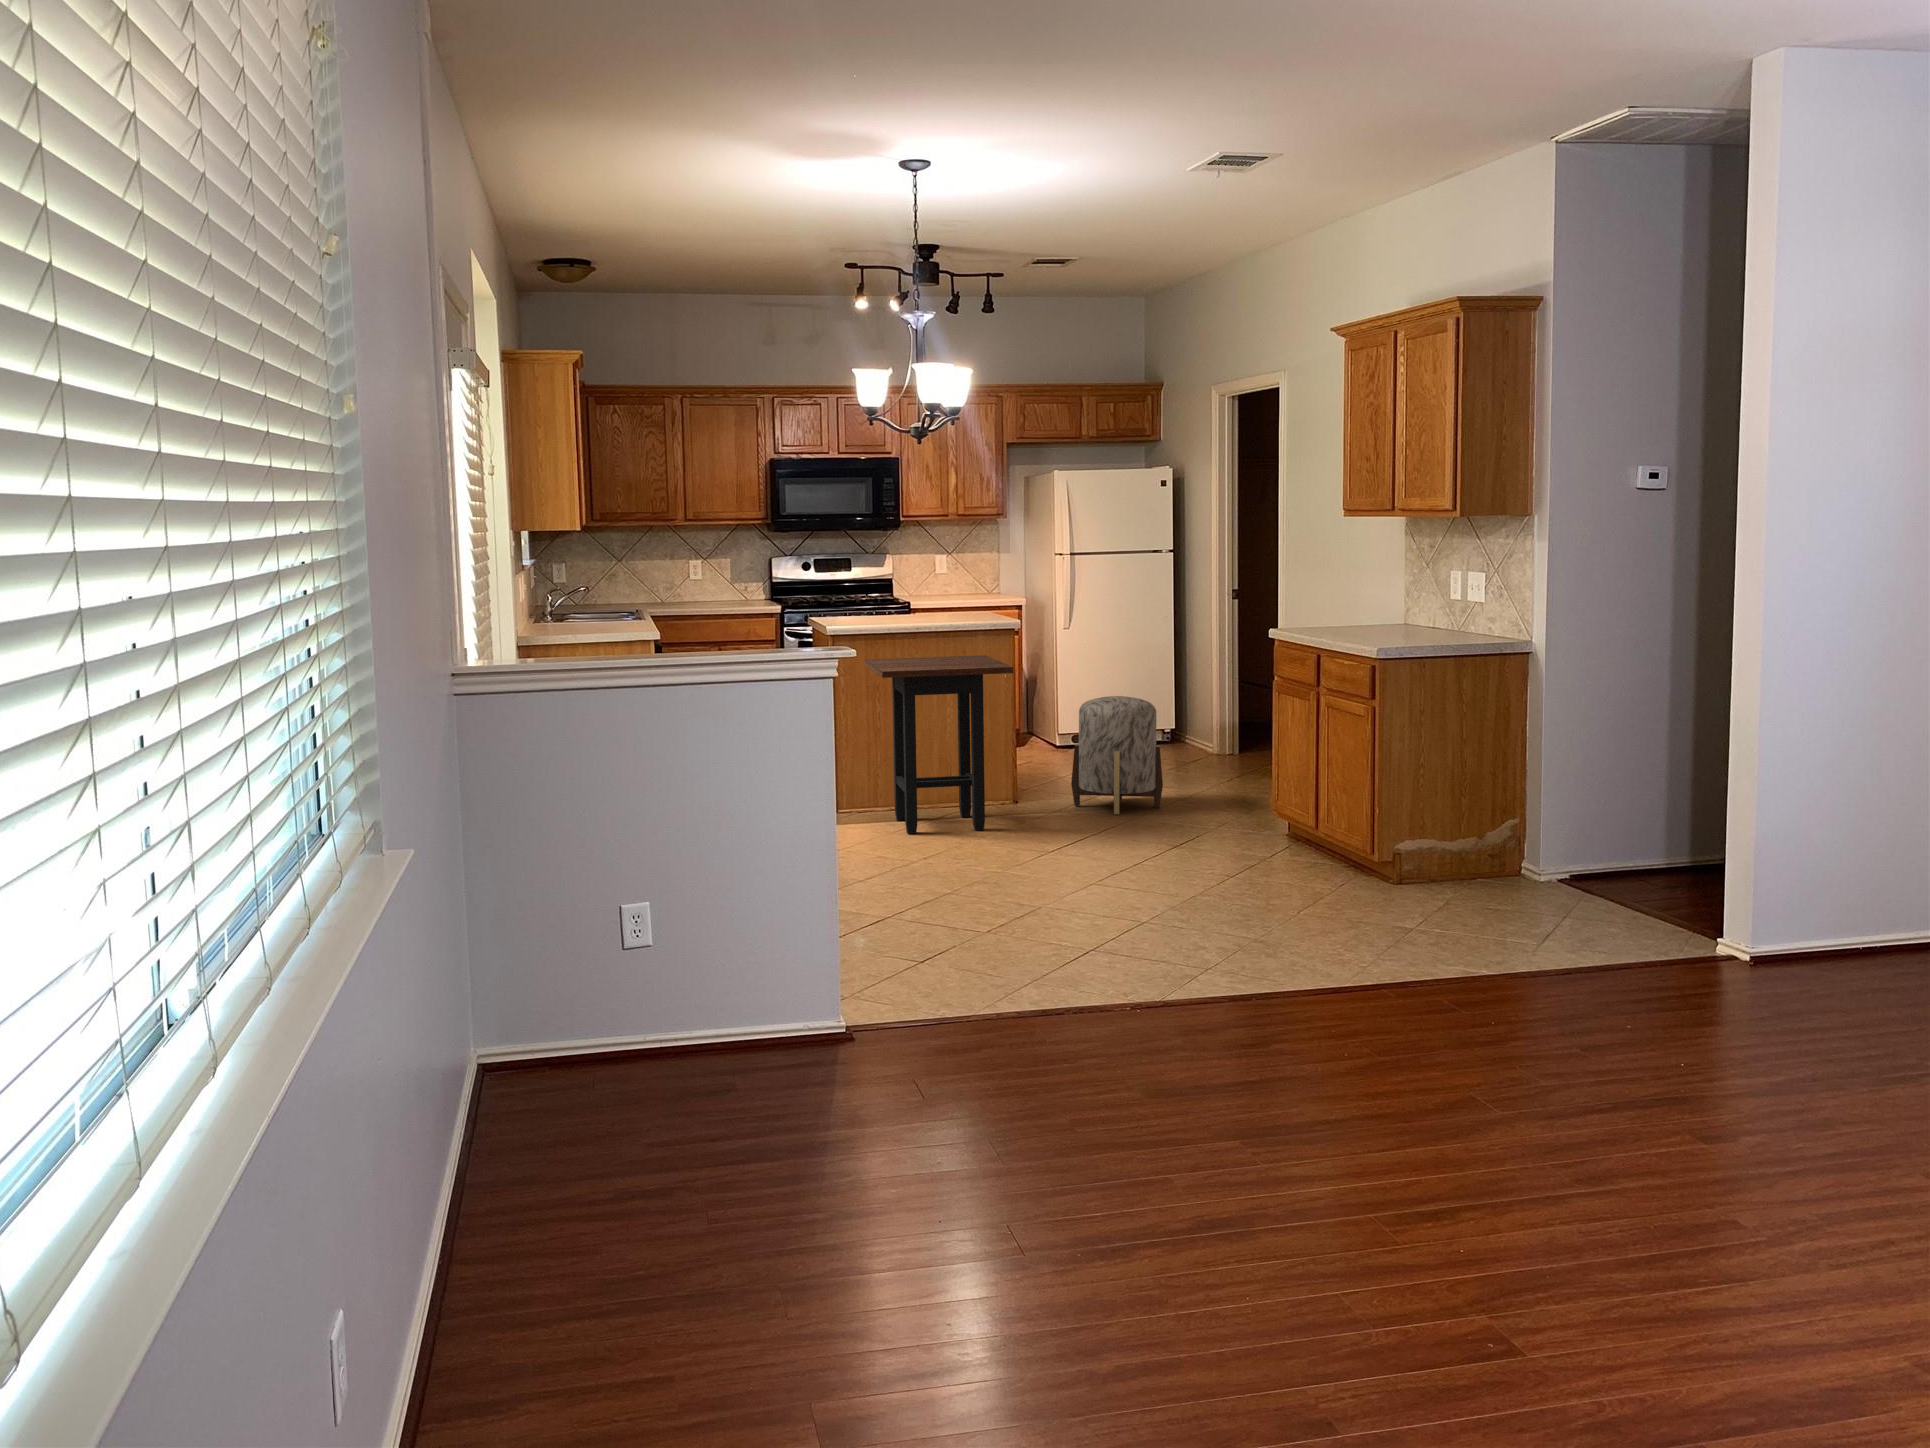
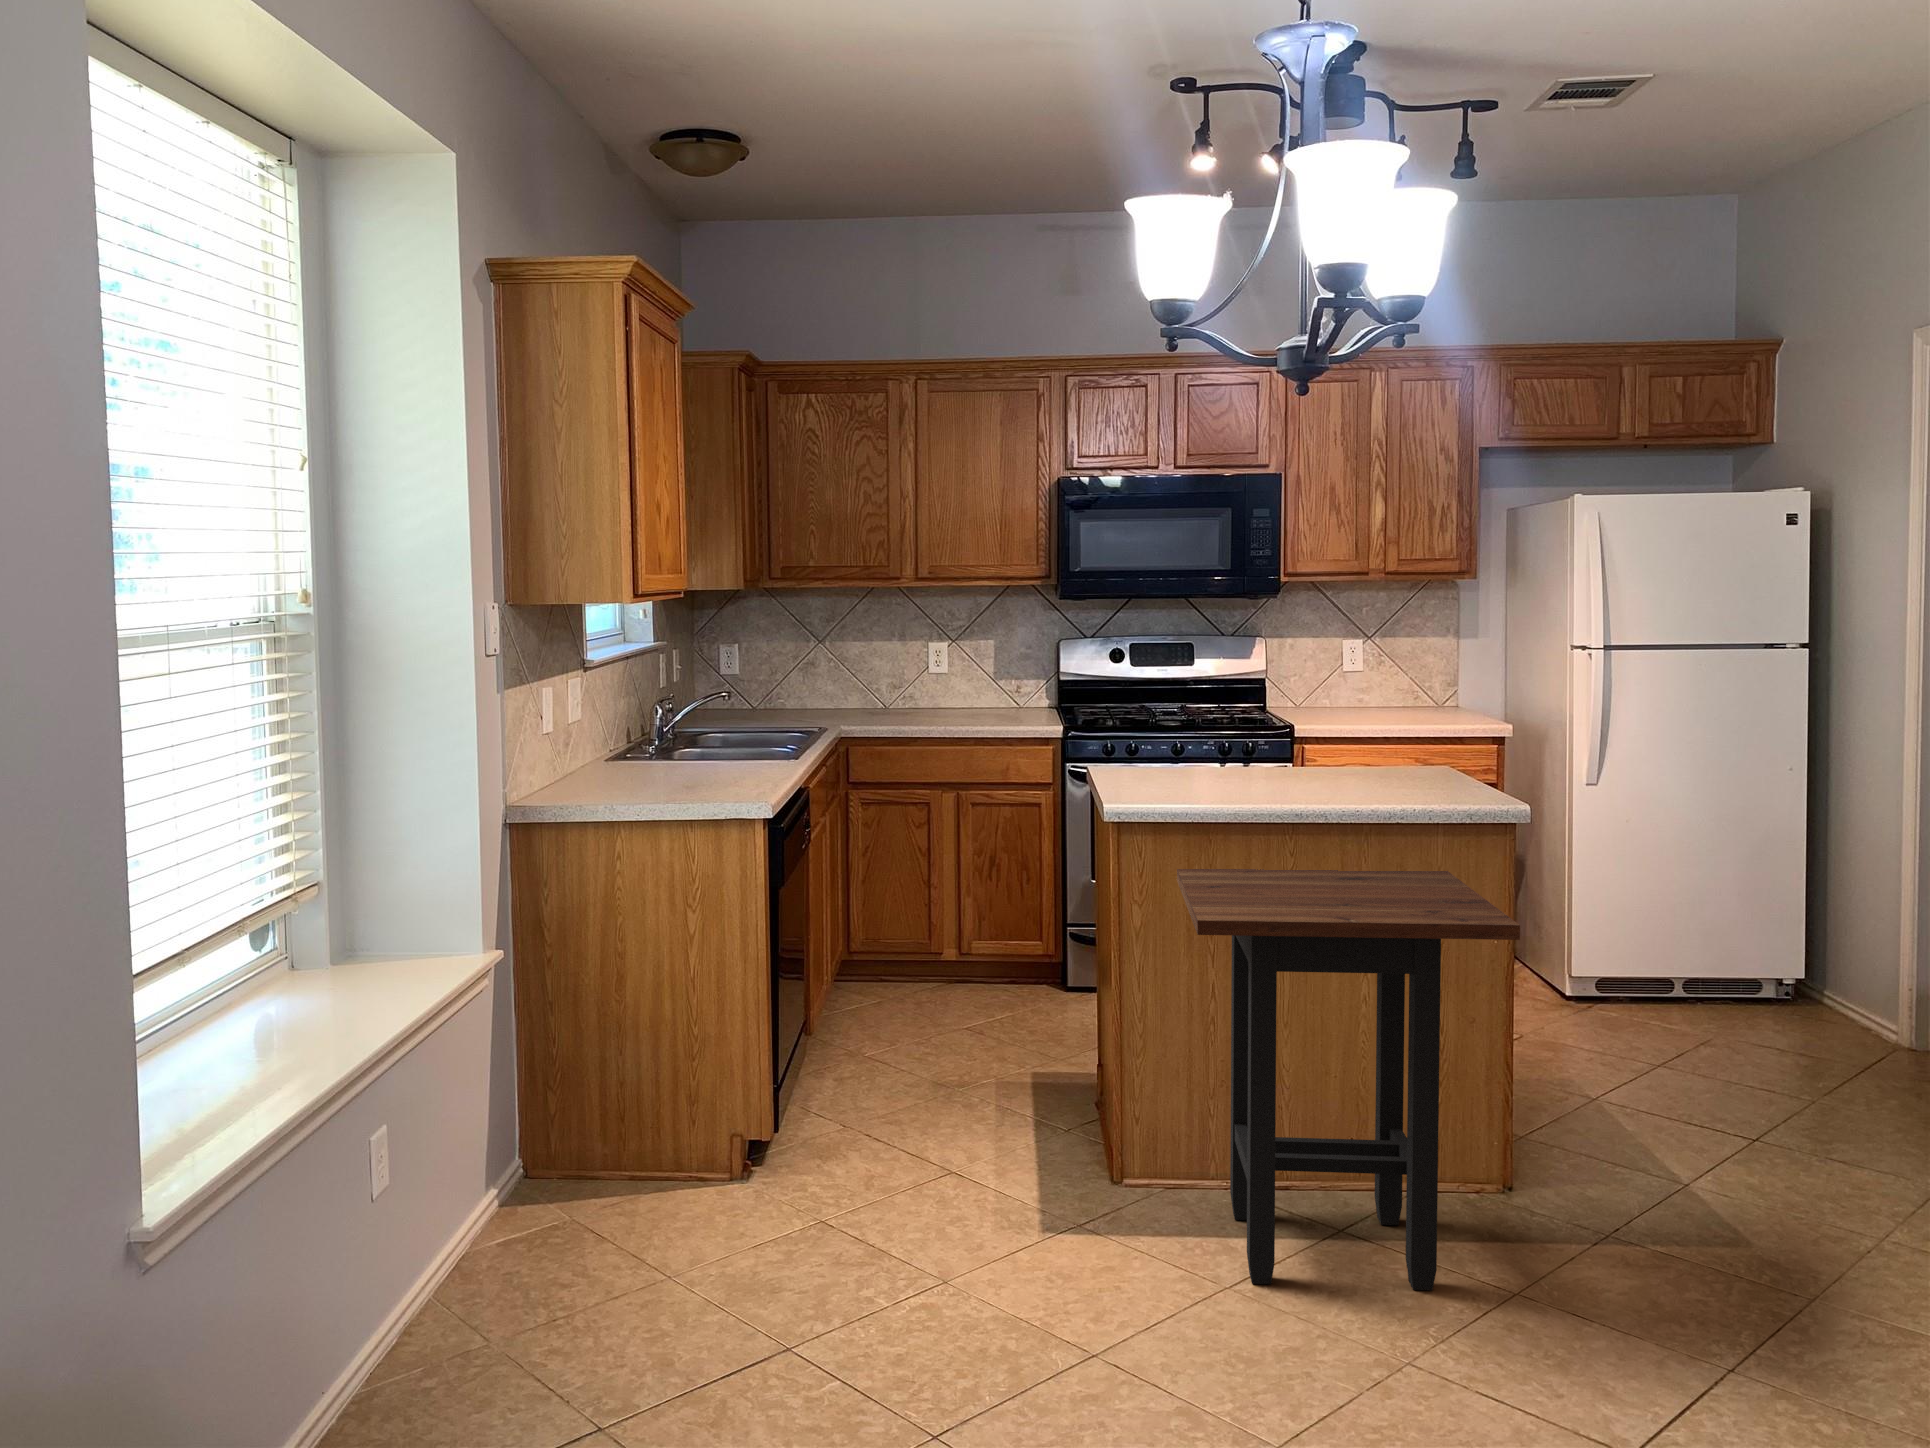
ottoman: present [1071,696,1163,814] -> none [1634,972,1868,1262]

